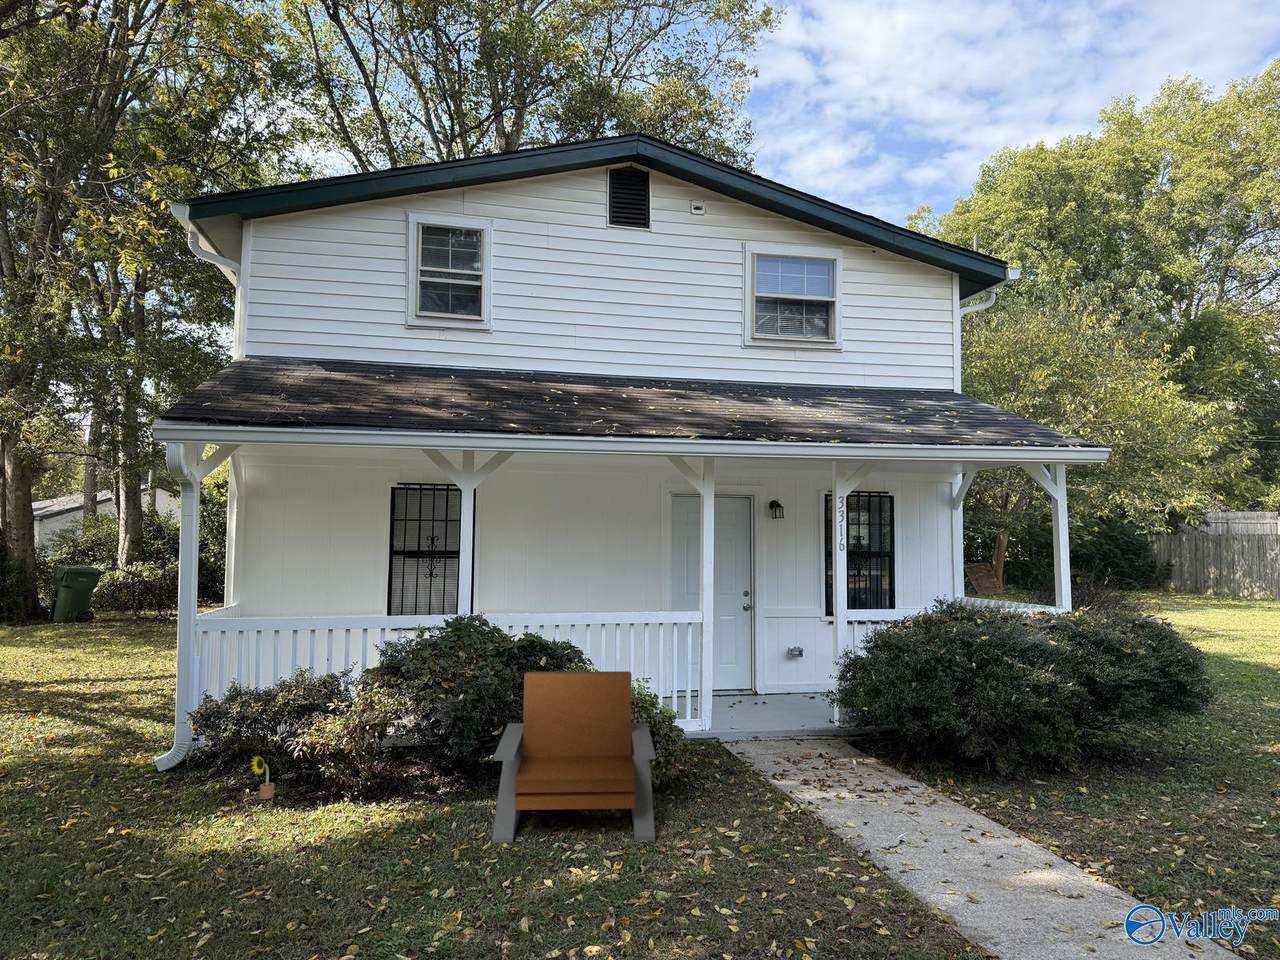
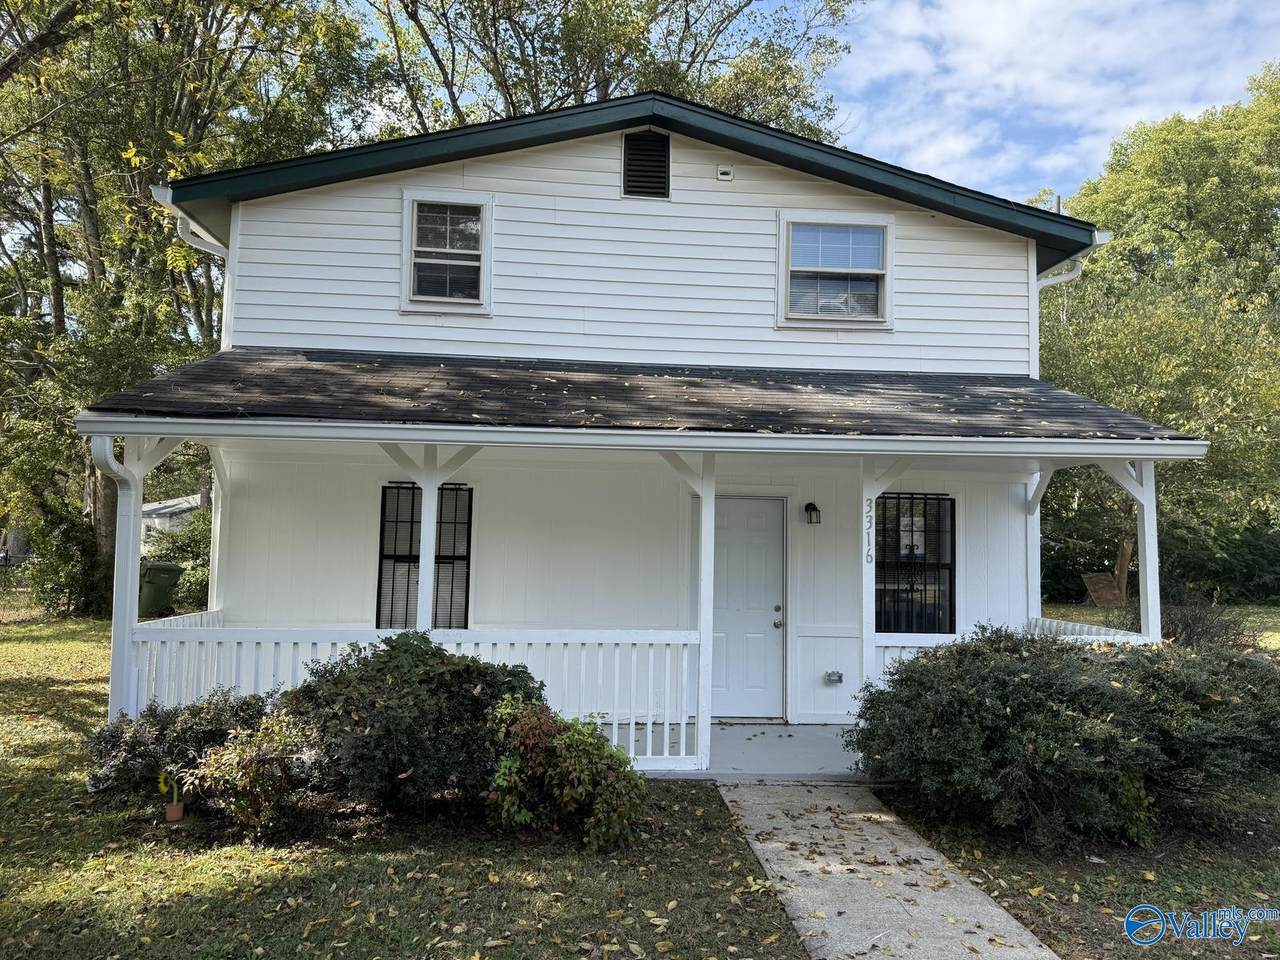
lounge chair: present [492,671,656,843] -> none [378,692,593,906]

